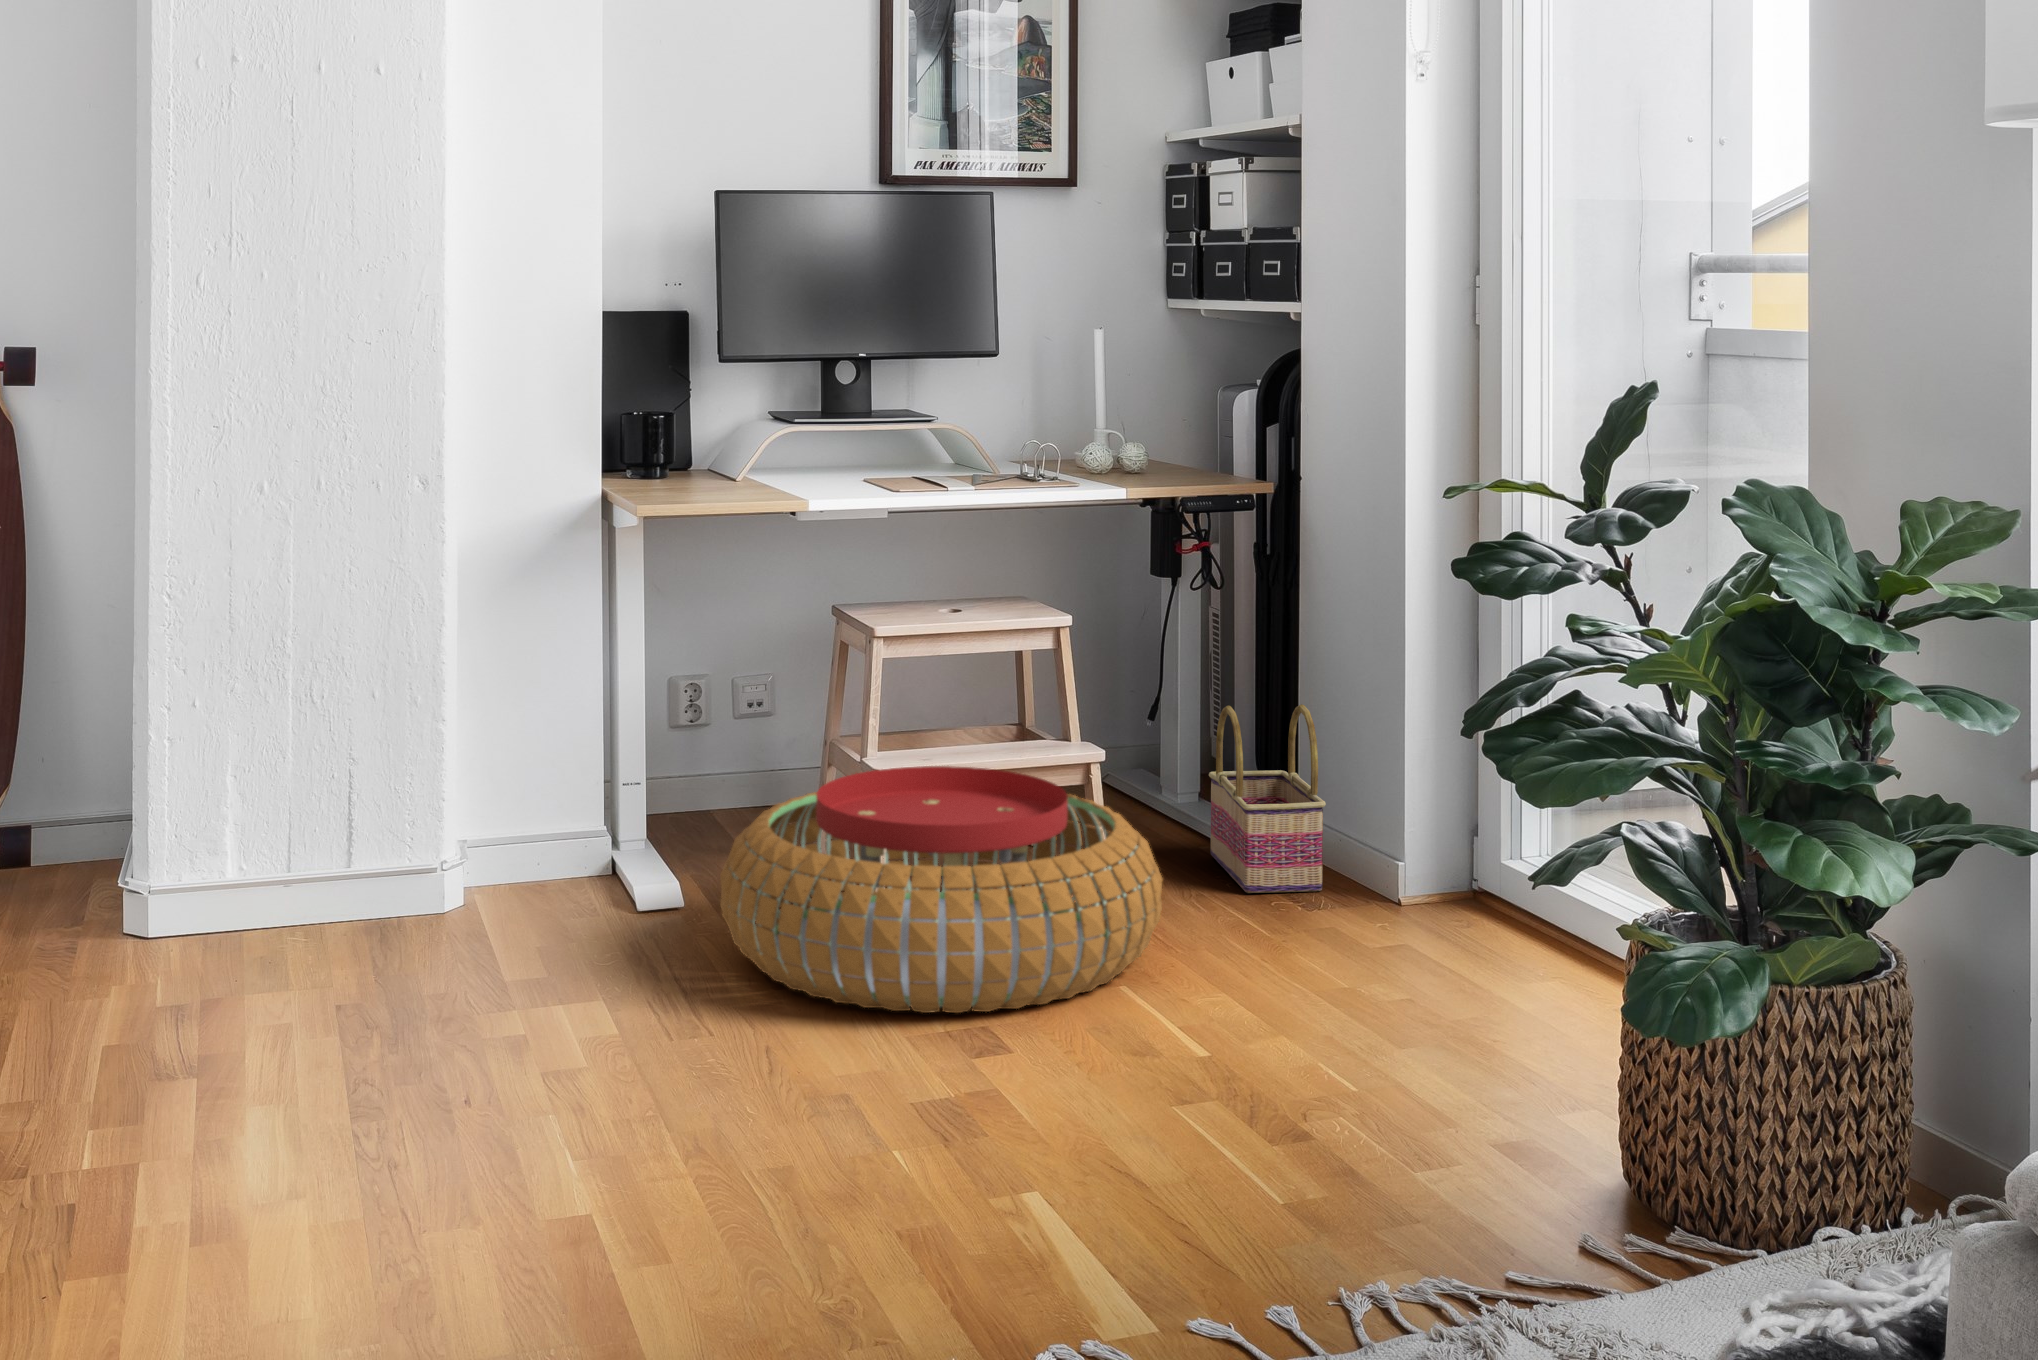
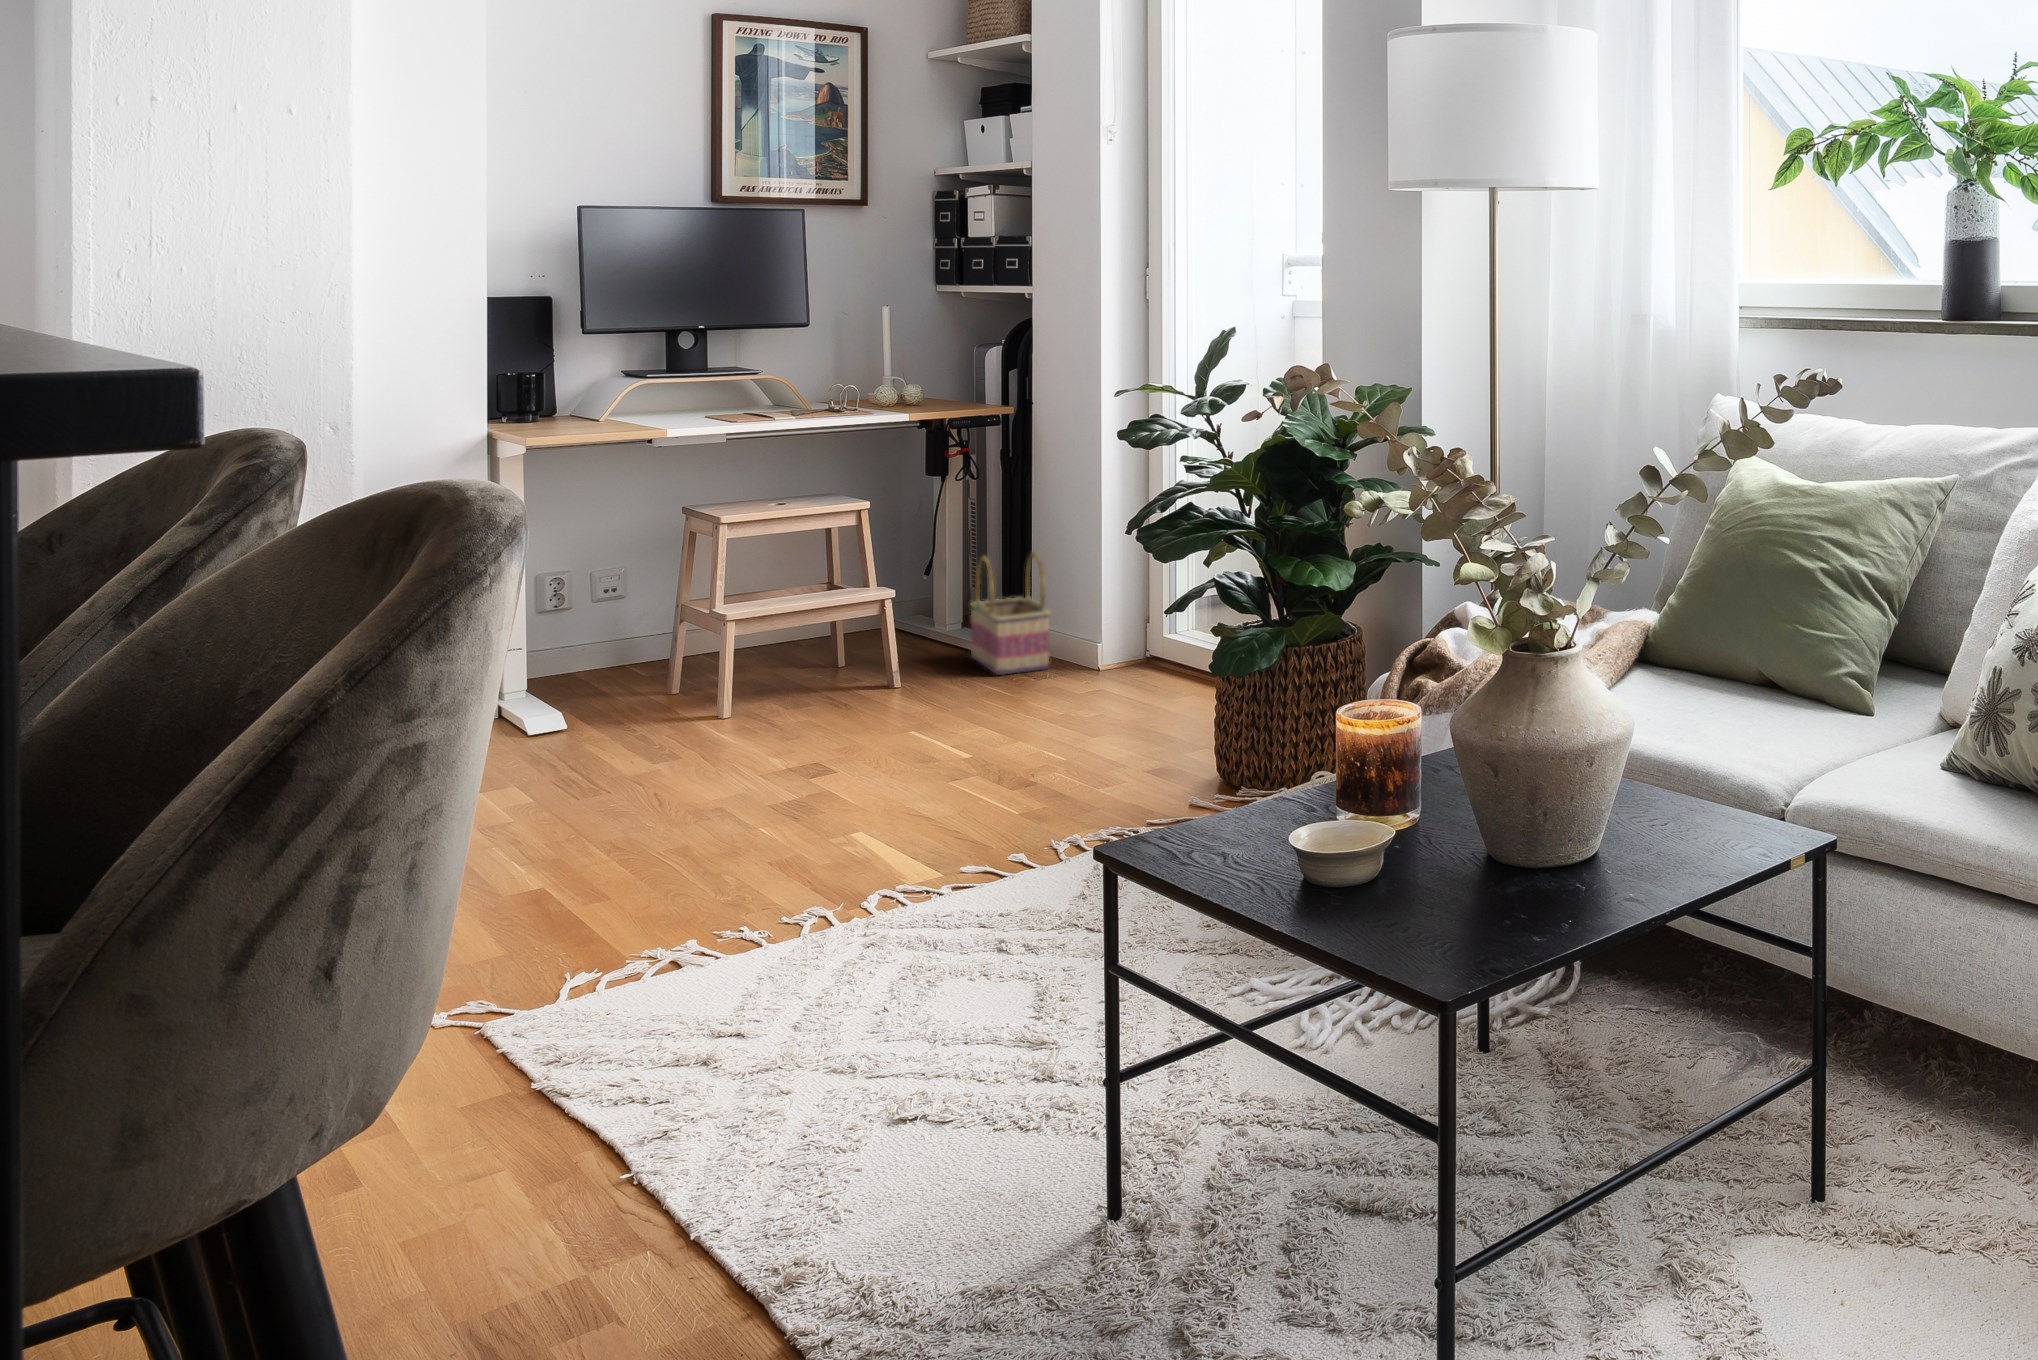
pouf: present [720,766,1162,1013] -> none [613,607,941,762]

